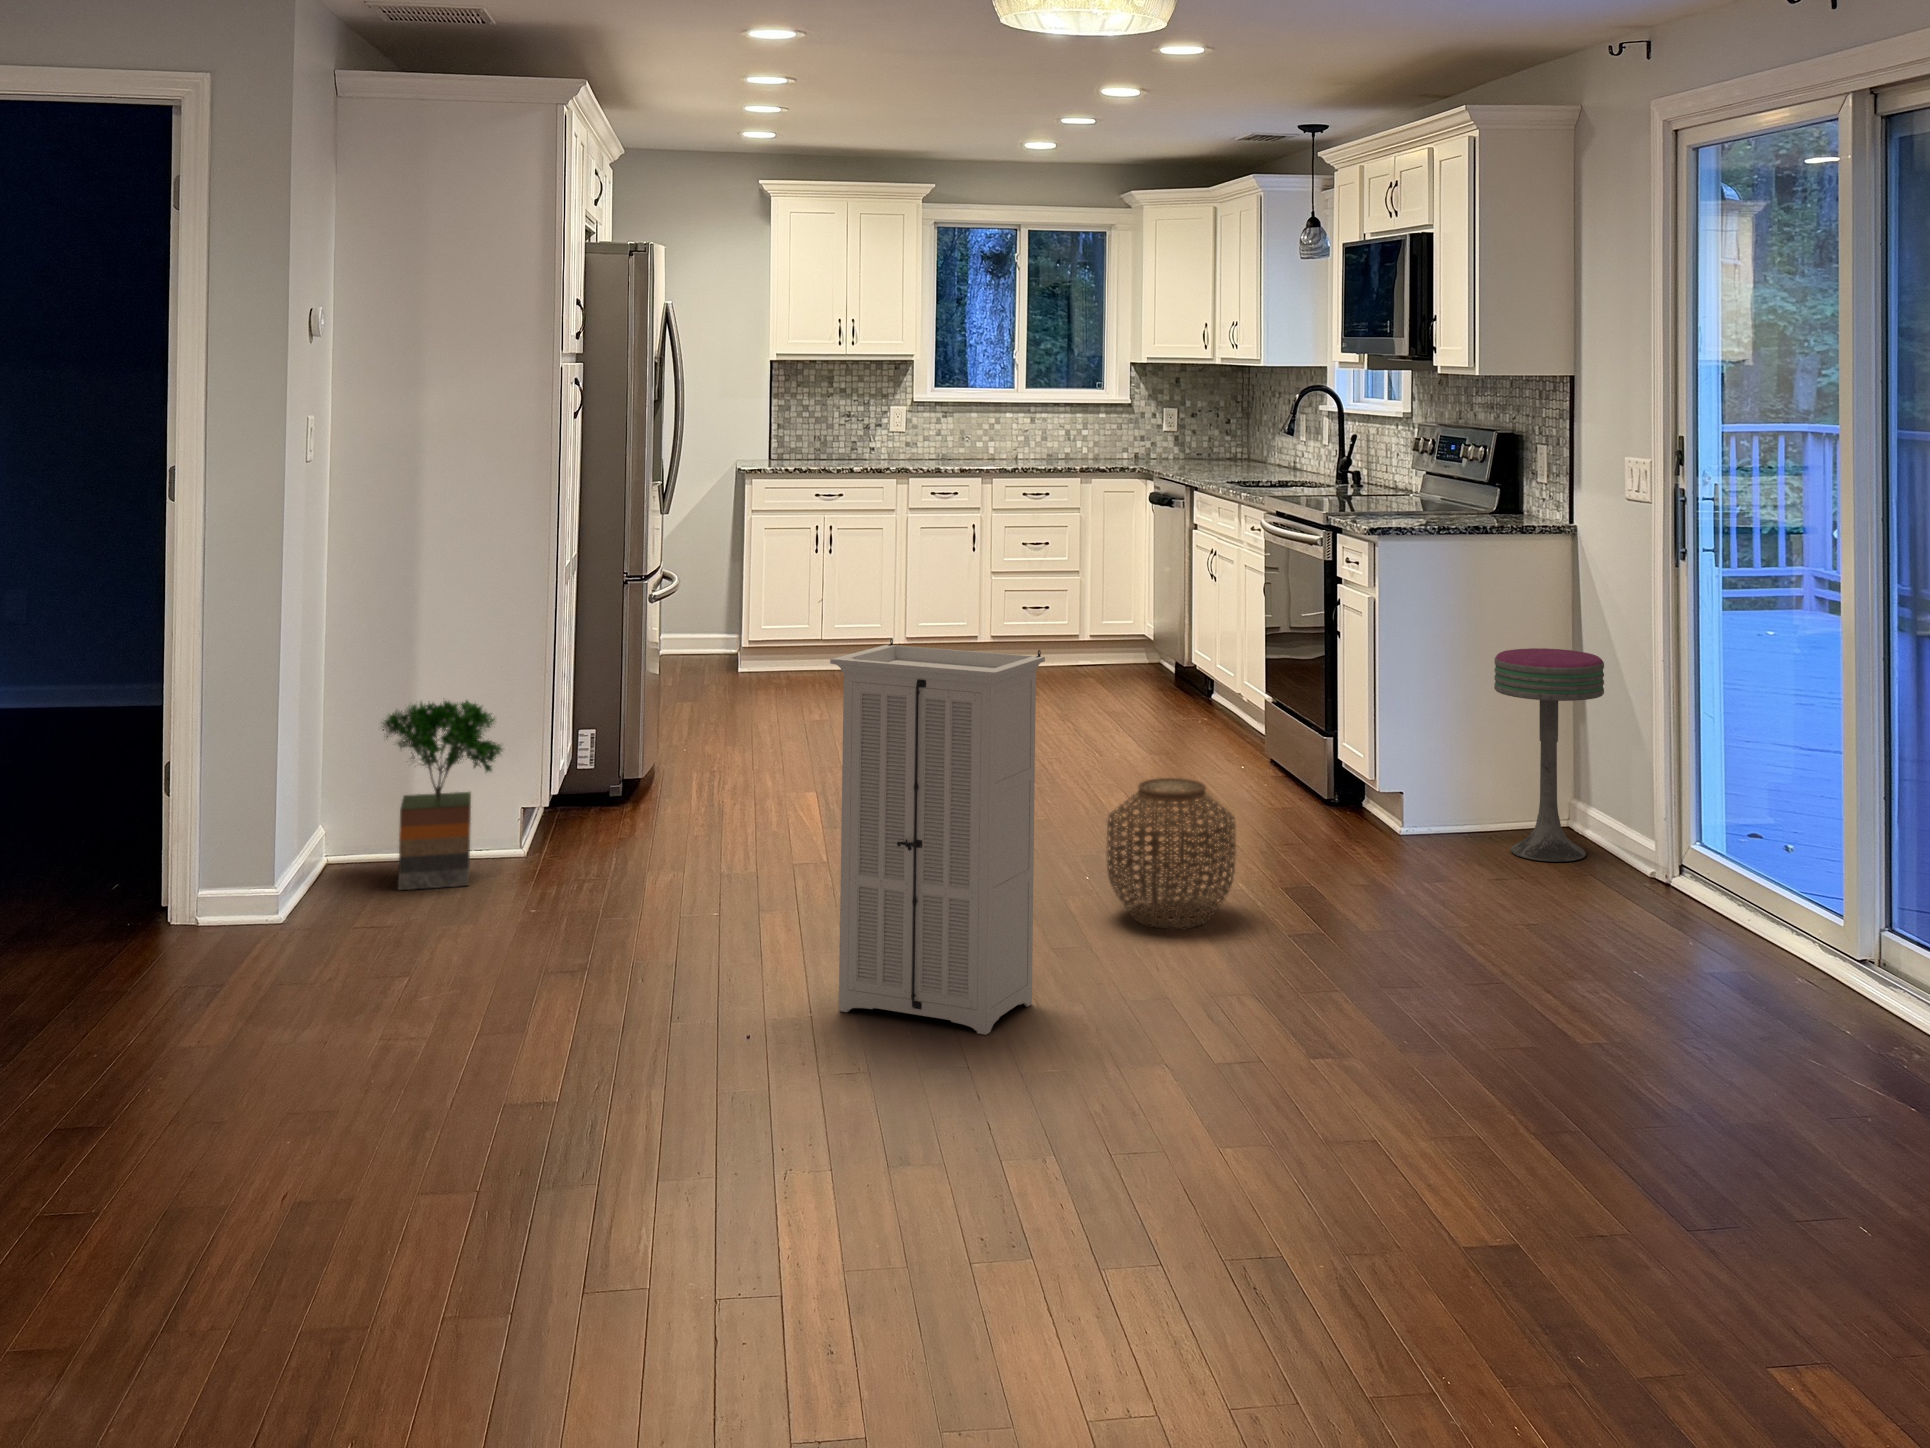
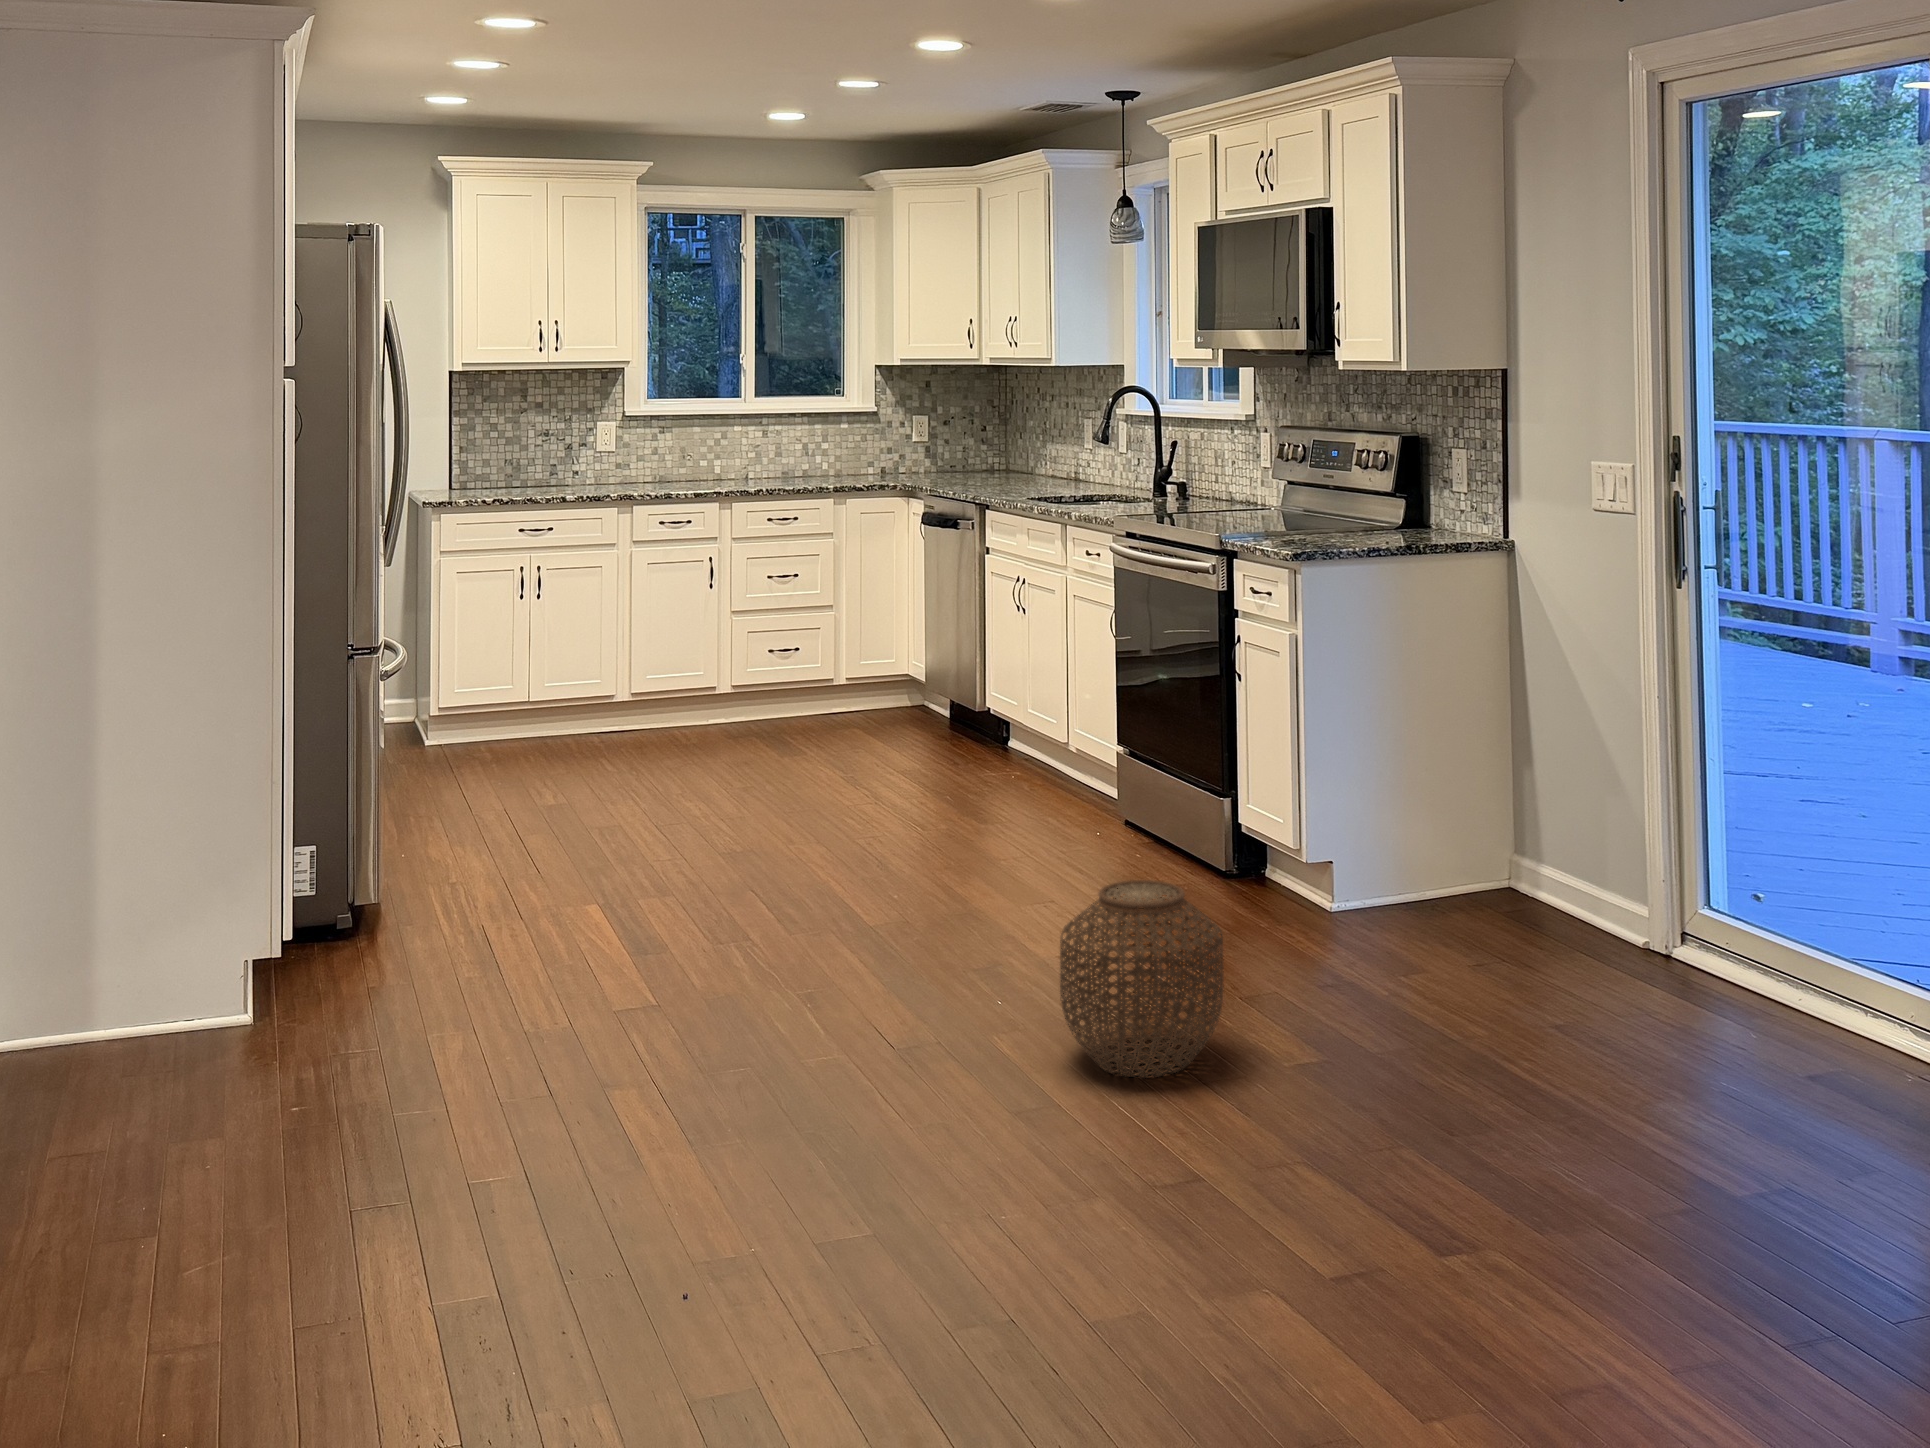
storage cabinet: present [830,639,1045,1035] -> none [769,735,1057,1287]
bar stool: present [1494,648,1604,862] -> none [1445,684,1572,936]
potted tree: present [382,701,503,890] -> none [18,833,212,1116]

